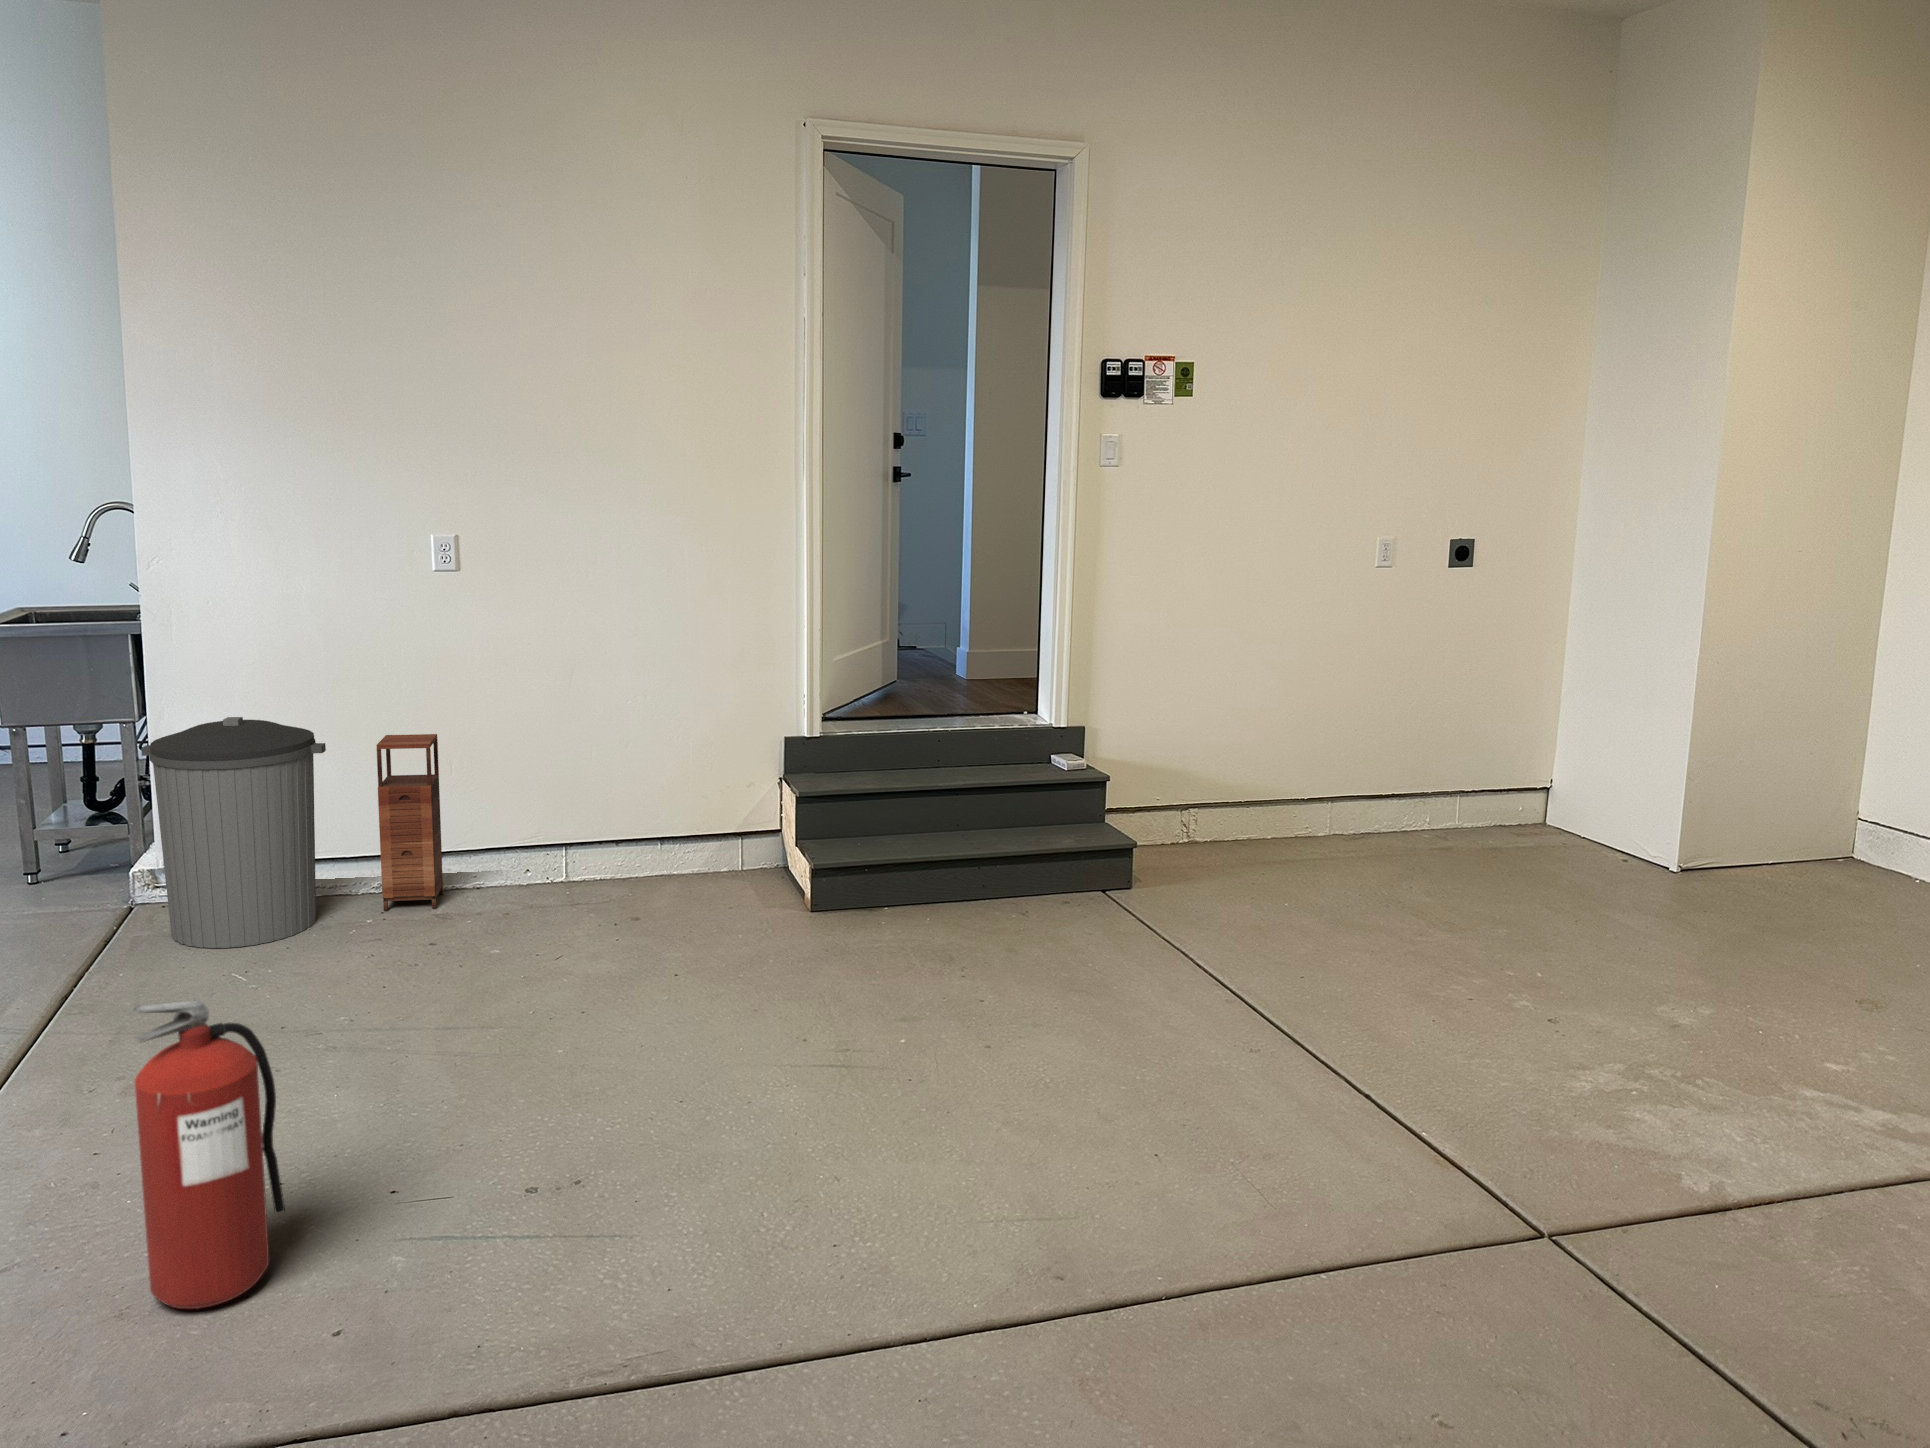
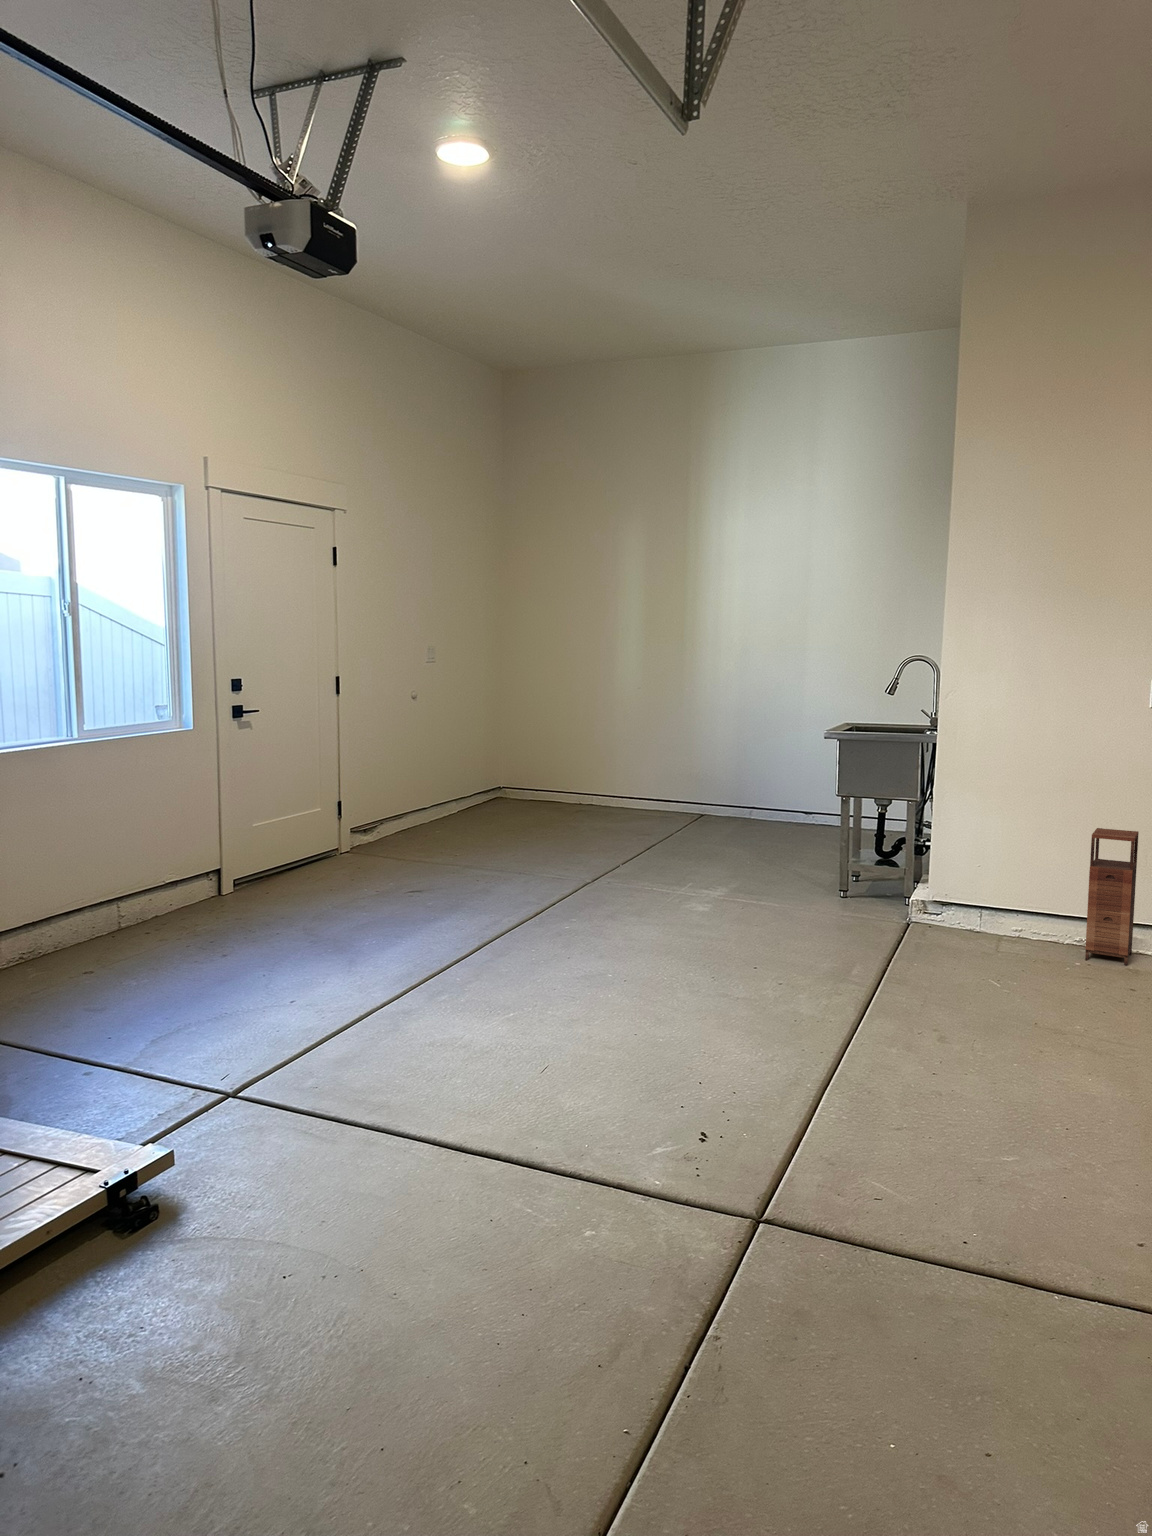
trash can: present [141,717,326,948] -> none [930,804,1054,965]
fire extinguisher: present [132,999,285,1309] -> none [962,988,1055,1204]

